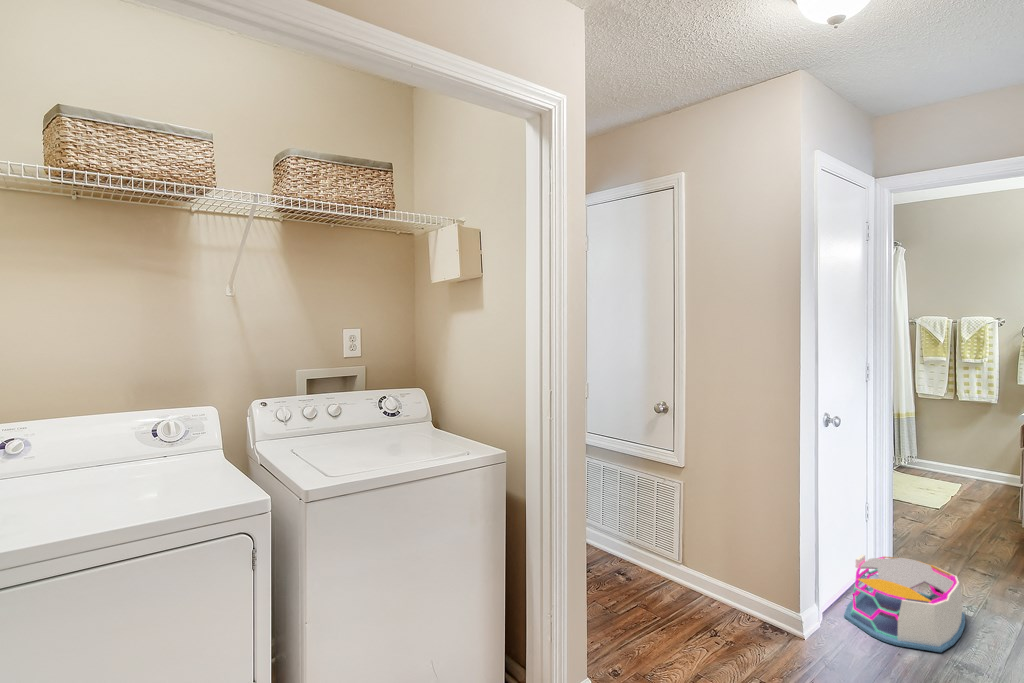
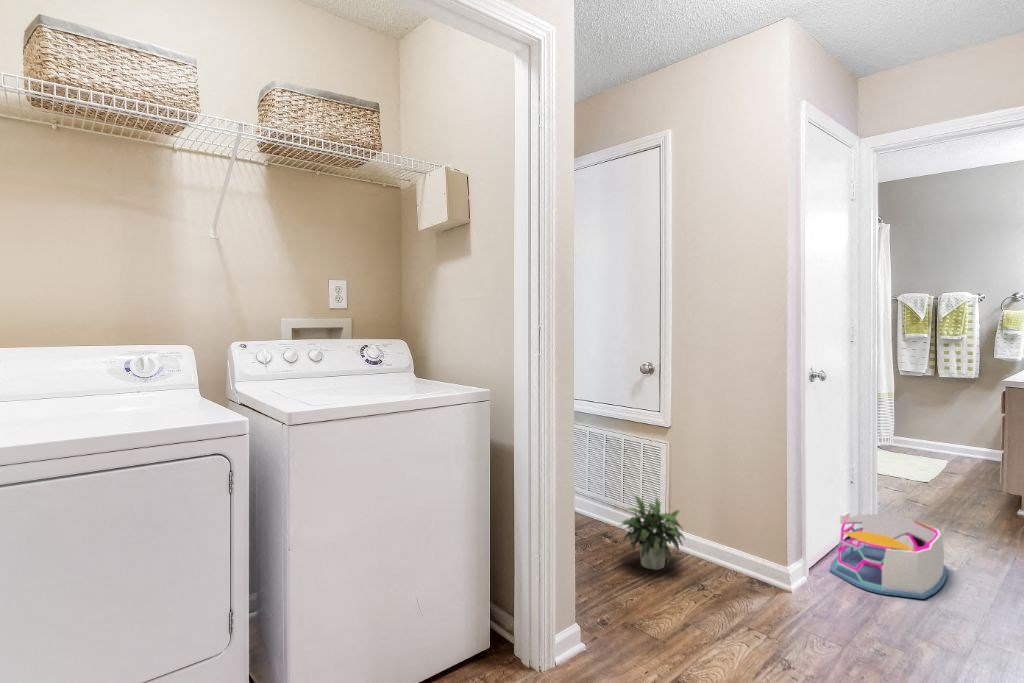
potted plant: none [631,535,698,613] -> present [622,496,684,570]

